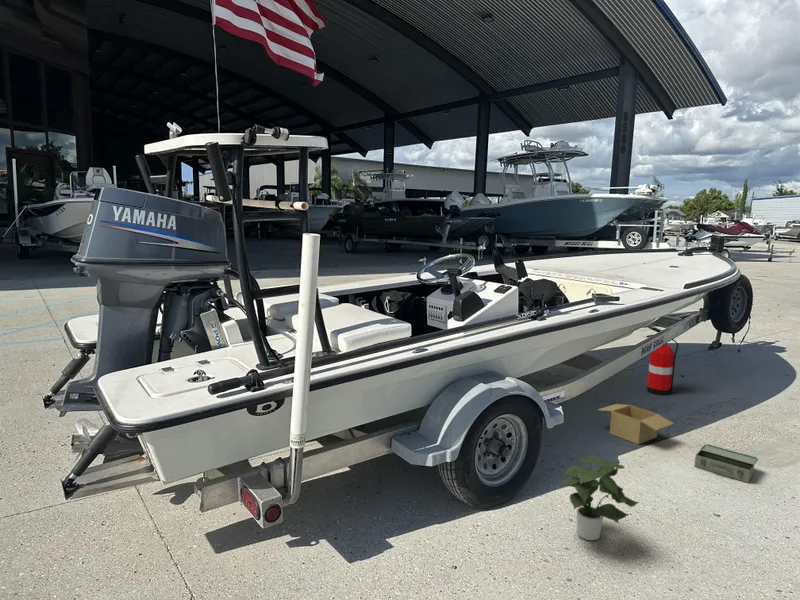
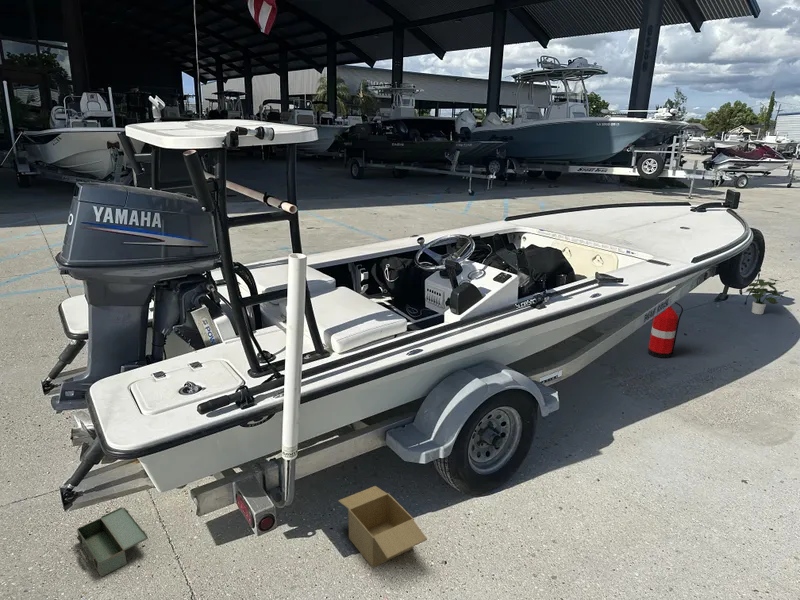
cardboard box: present [598,404,674,444] -> present [339,486,427,568]
toolbox: present [695,444,758,483] -> present [77,507,148,577]
potted plant: present [560,456,639,540] -> present [746,278,784,314]

